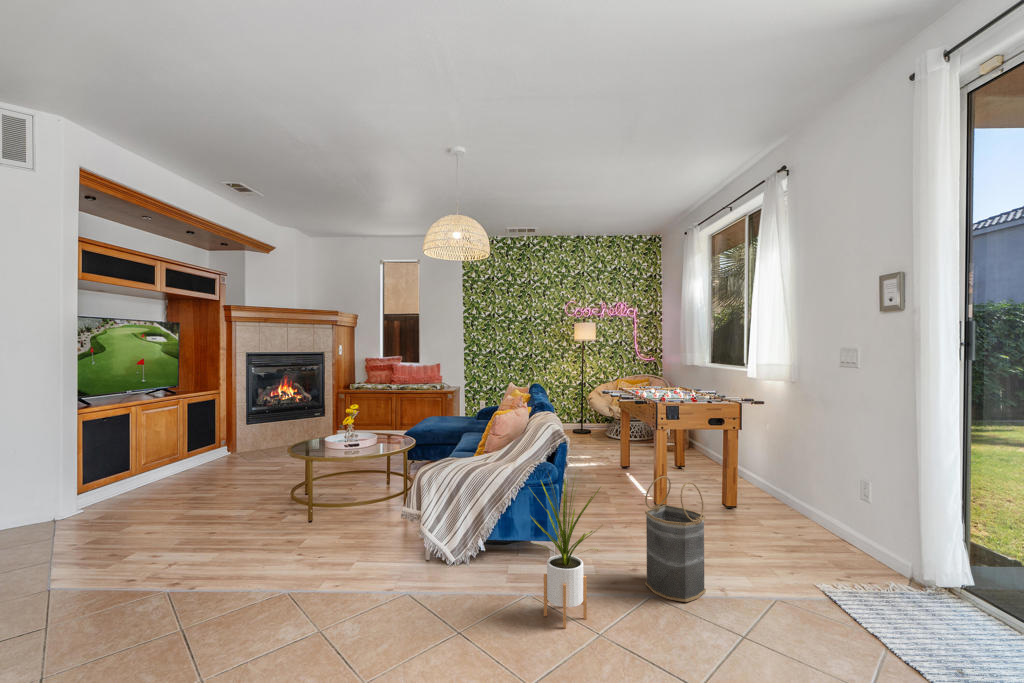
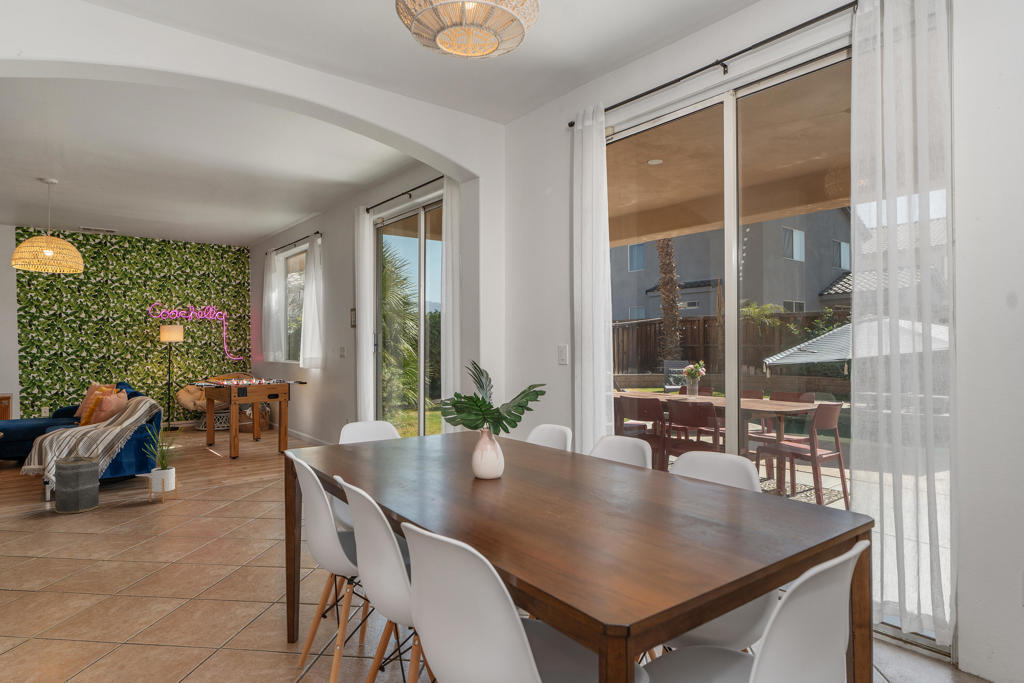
basket: present [645,476,706,602] -> present [54,435,100,514]

